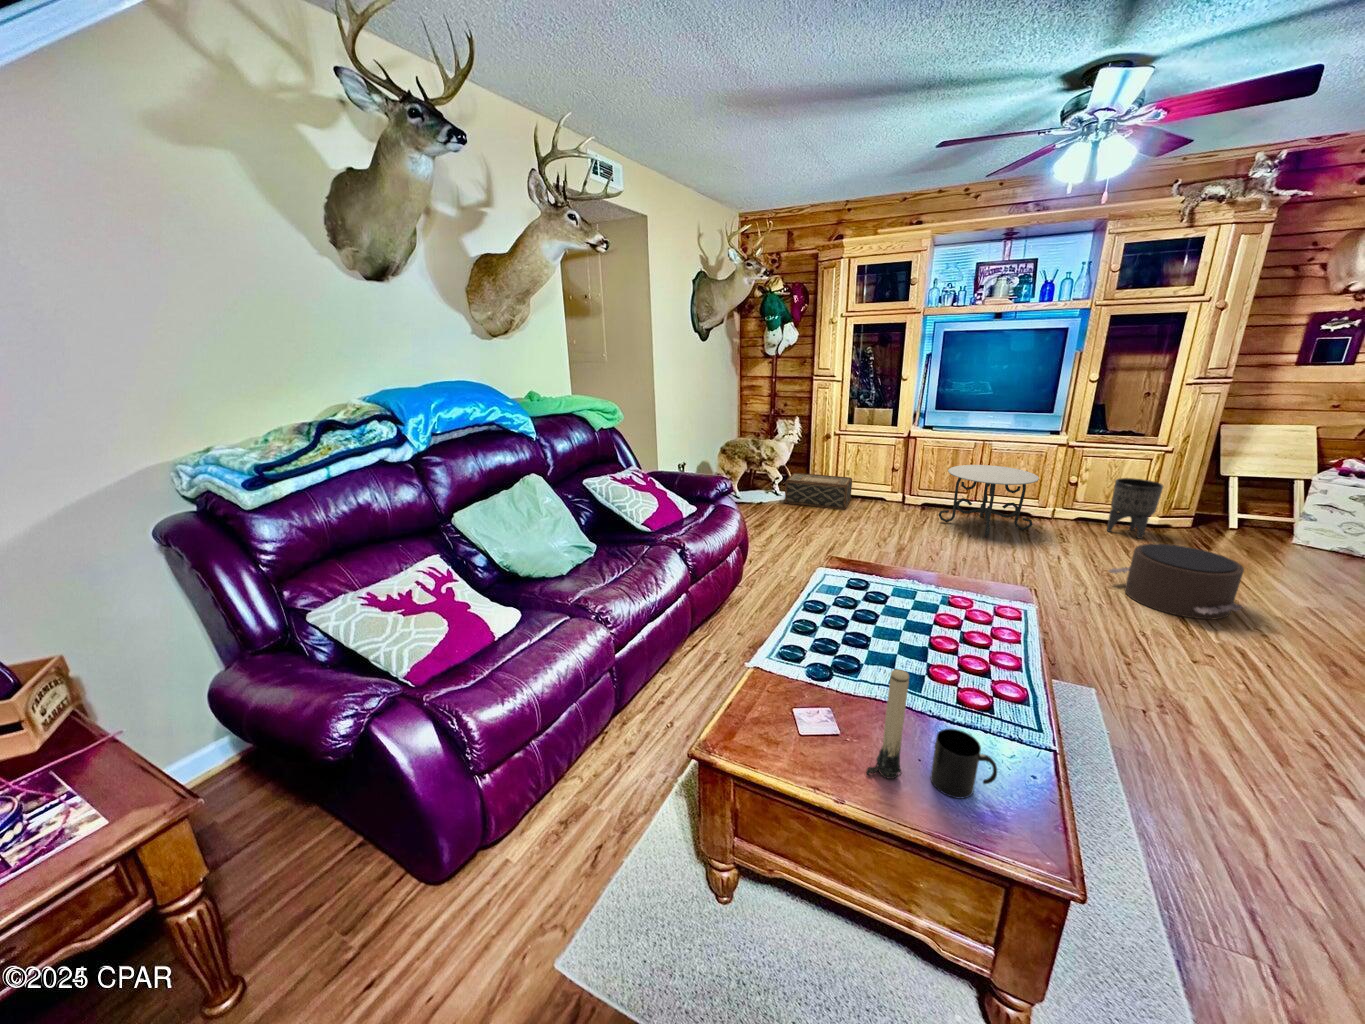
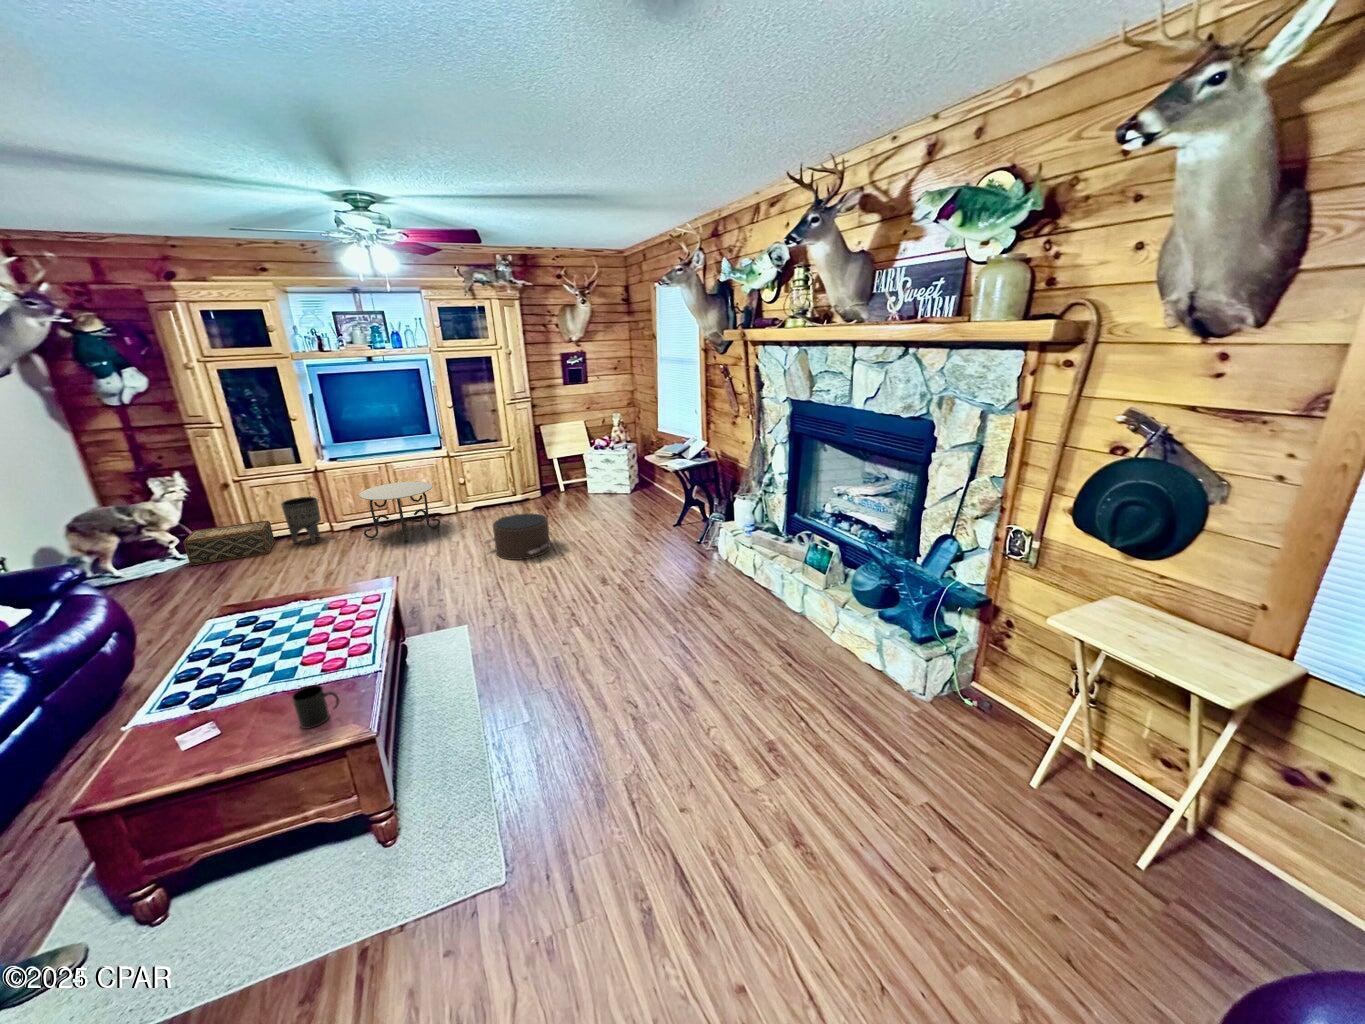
planter: present [1107,478,1163,539] -> present [281,497,321,544]
candle: present [866,669,909,779] -> none [239,665,276,746]

